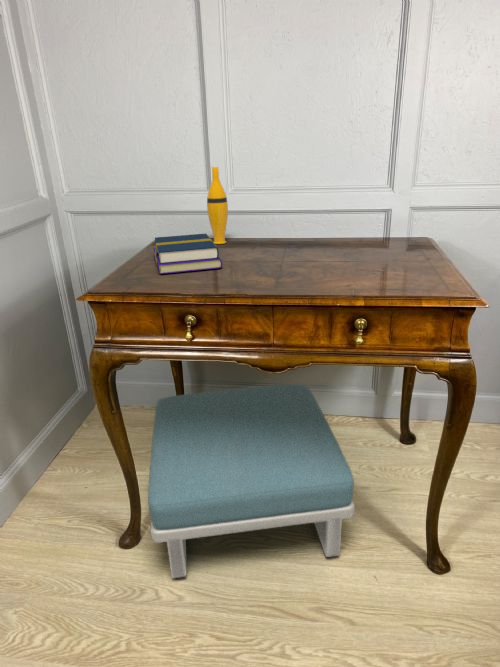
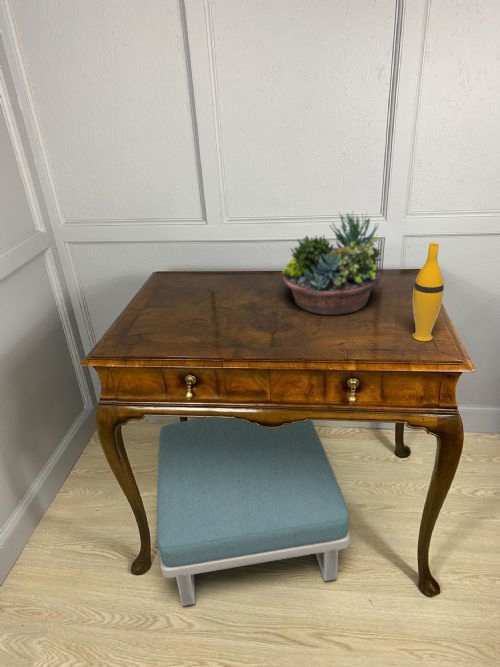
succulent planter: none [287,165,391,266] -> present [282,214,381,315]
vase: present [207,167,228,244] -> present [412,243,444,341]
book: present [153,234,222,274] -> none [151,275,219,329]

